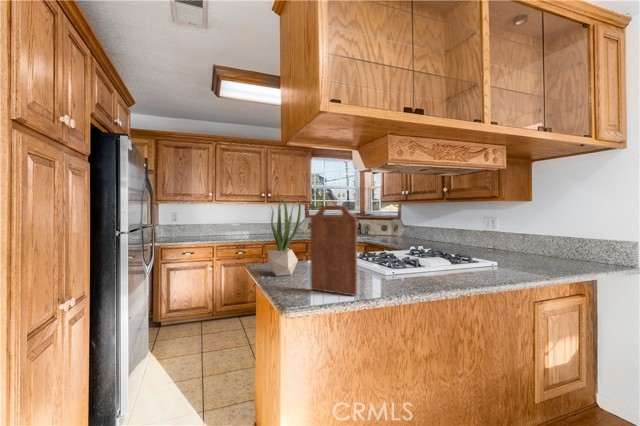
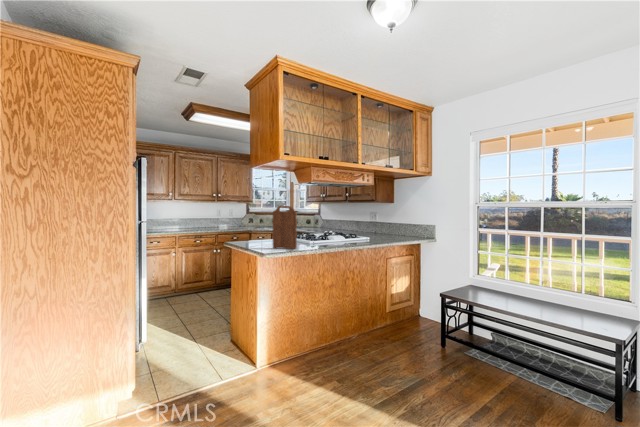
potted plant: present [268,198,301,276] -> none [244,200,263,245]

